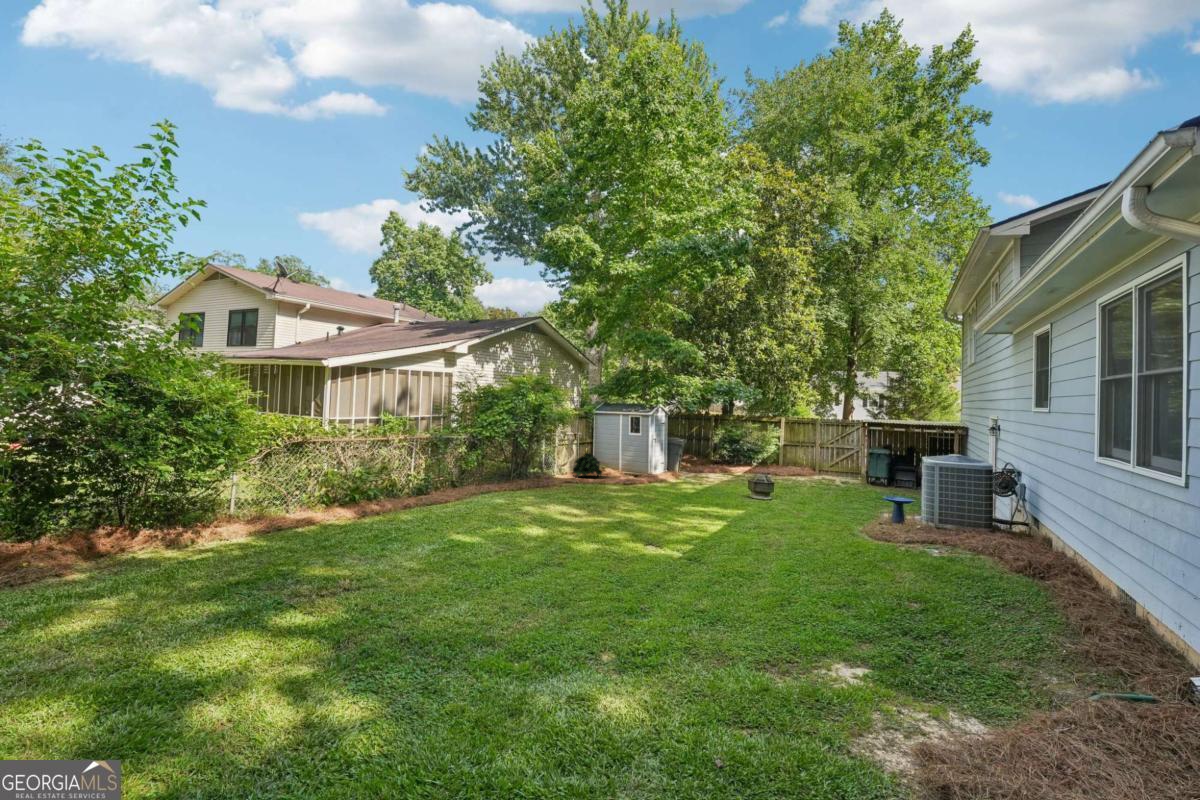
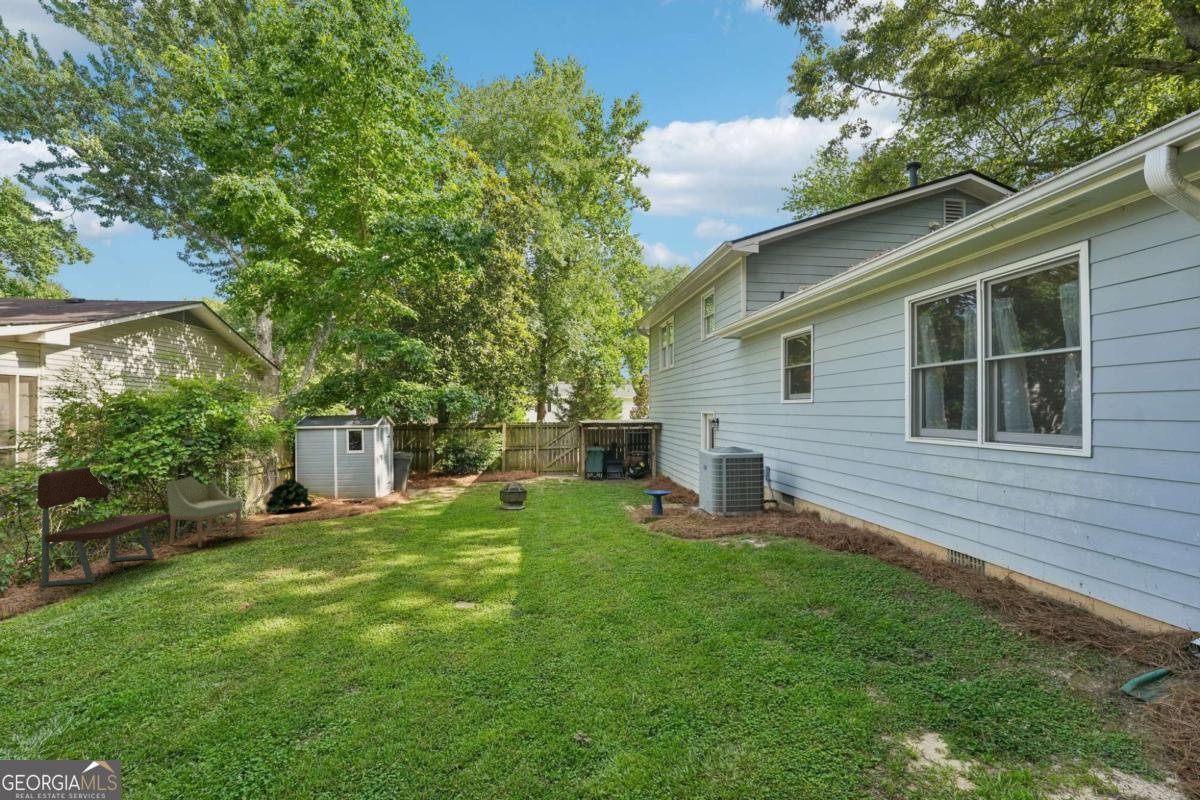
bench: none [454,432,512,499] -> present [38,467,171,587]
chair: none [512,435,552,490] -> present [166,476,242,547]

